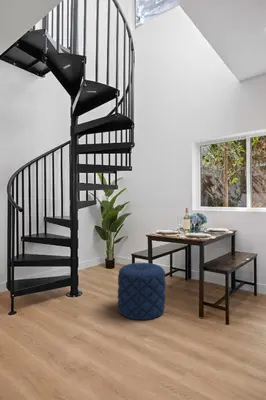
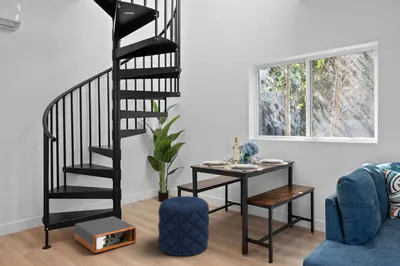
storage box: none [36,283,96,318] -> present [75,216,136,253]

